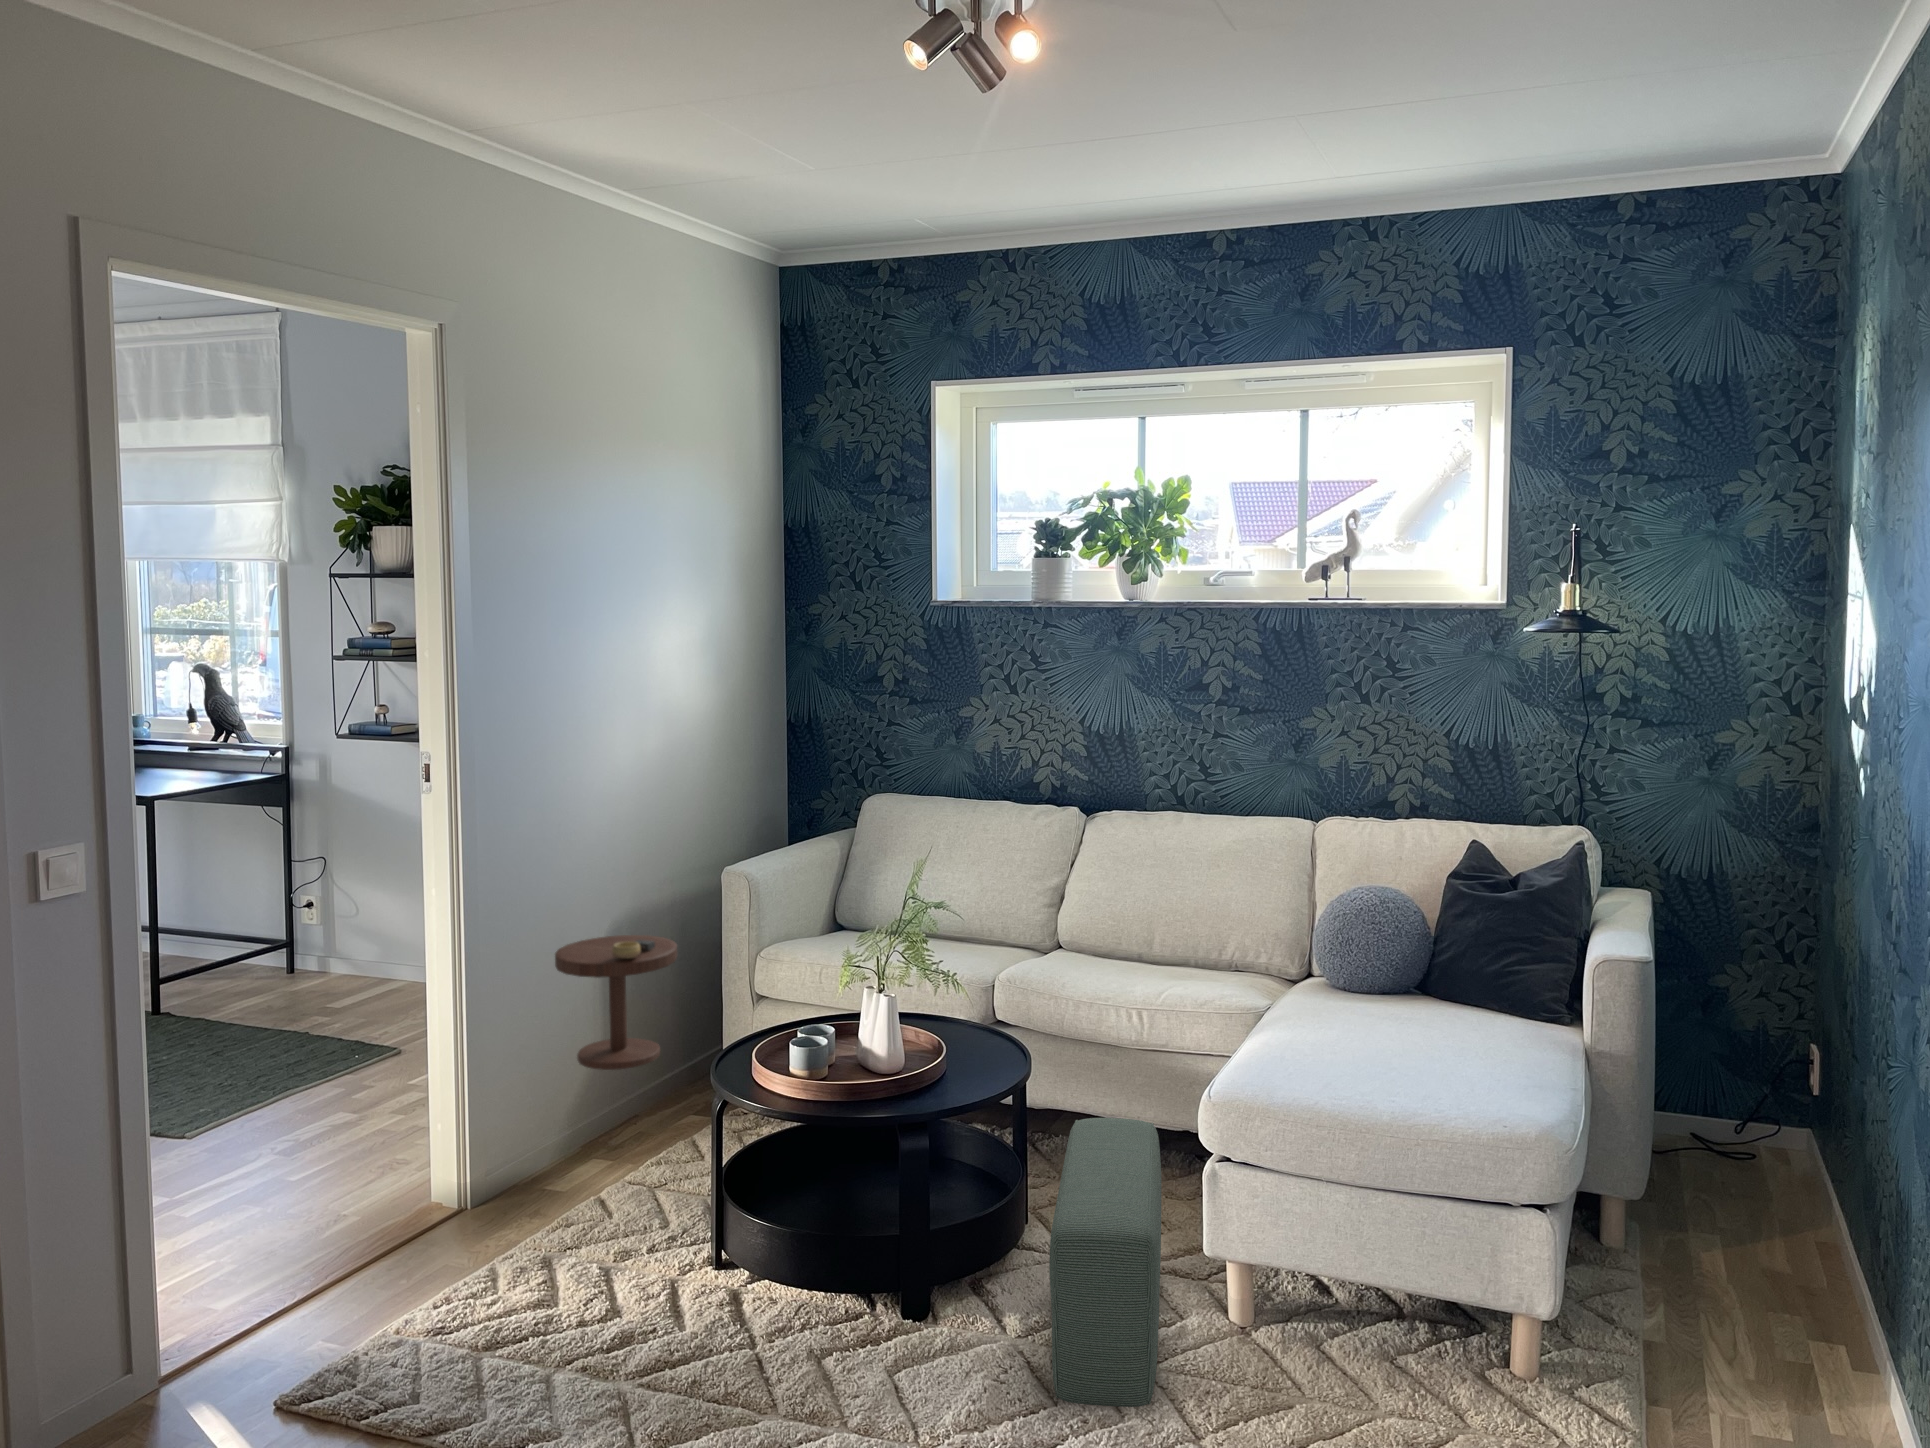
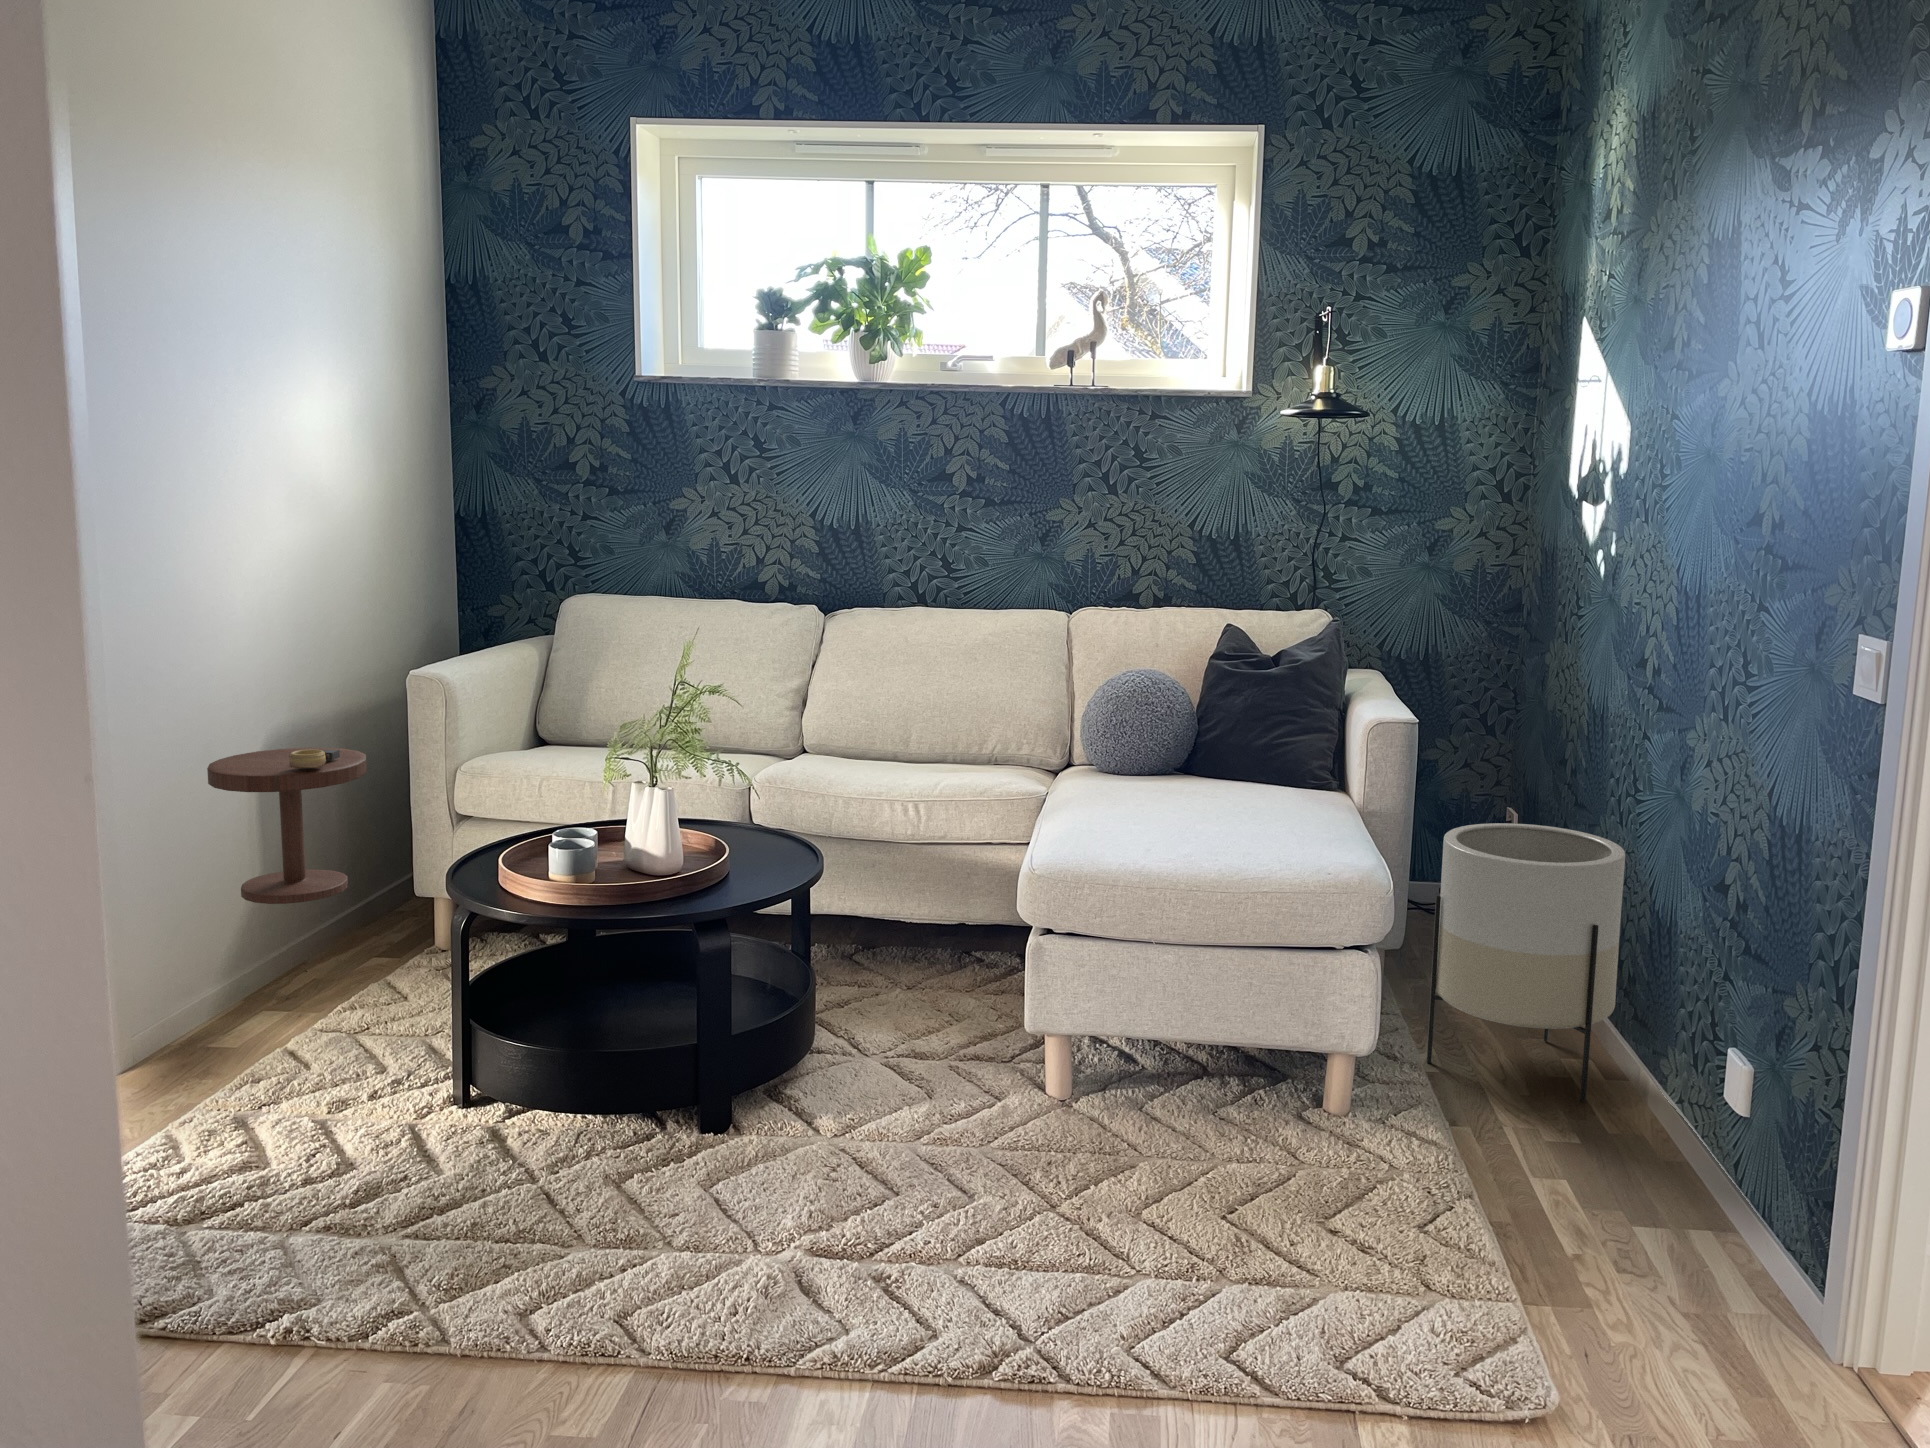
planter: none [1647,1076,1865,1399] -> present [1427,823,1625,1102]
pouf: present [1049,1118,1161,1407] -> none [866,907,1002,1189]

